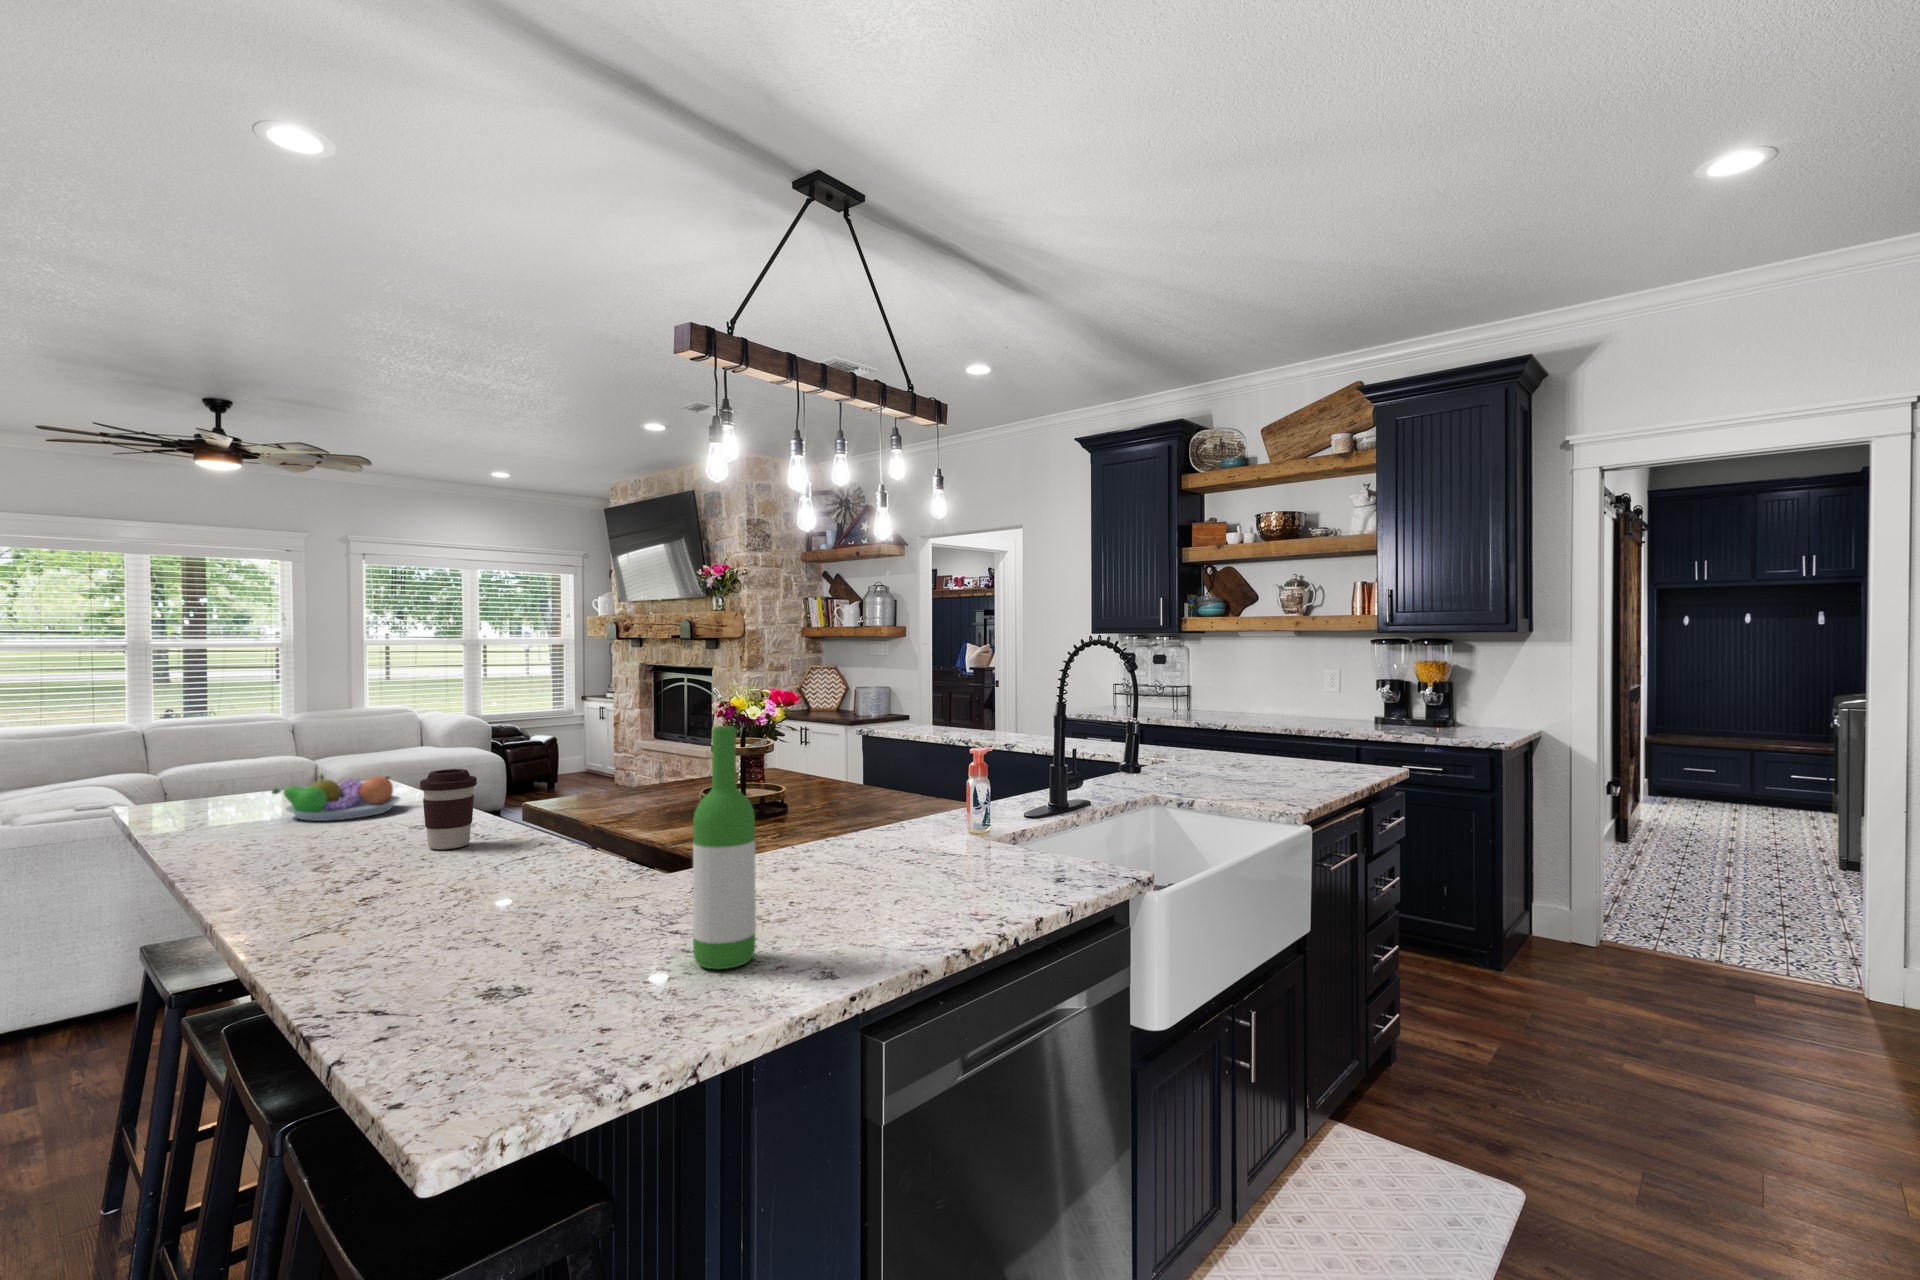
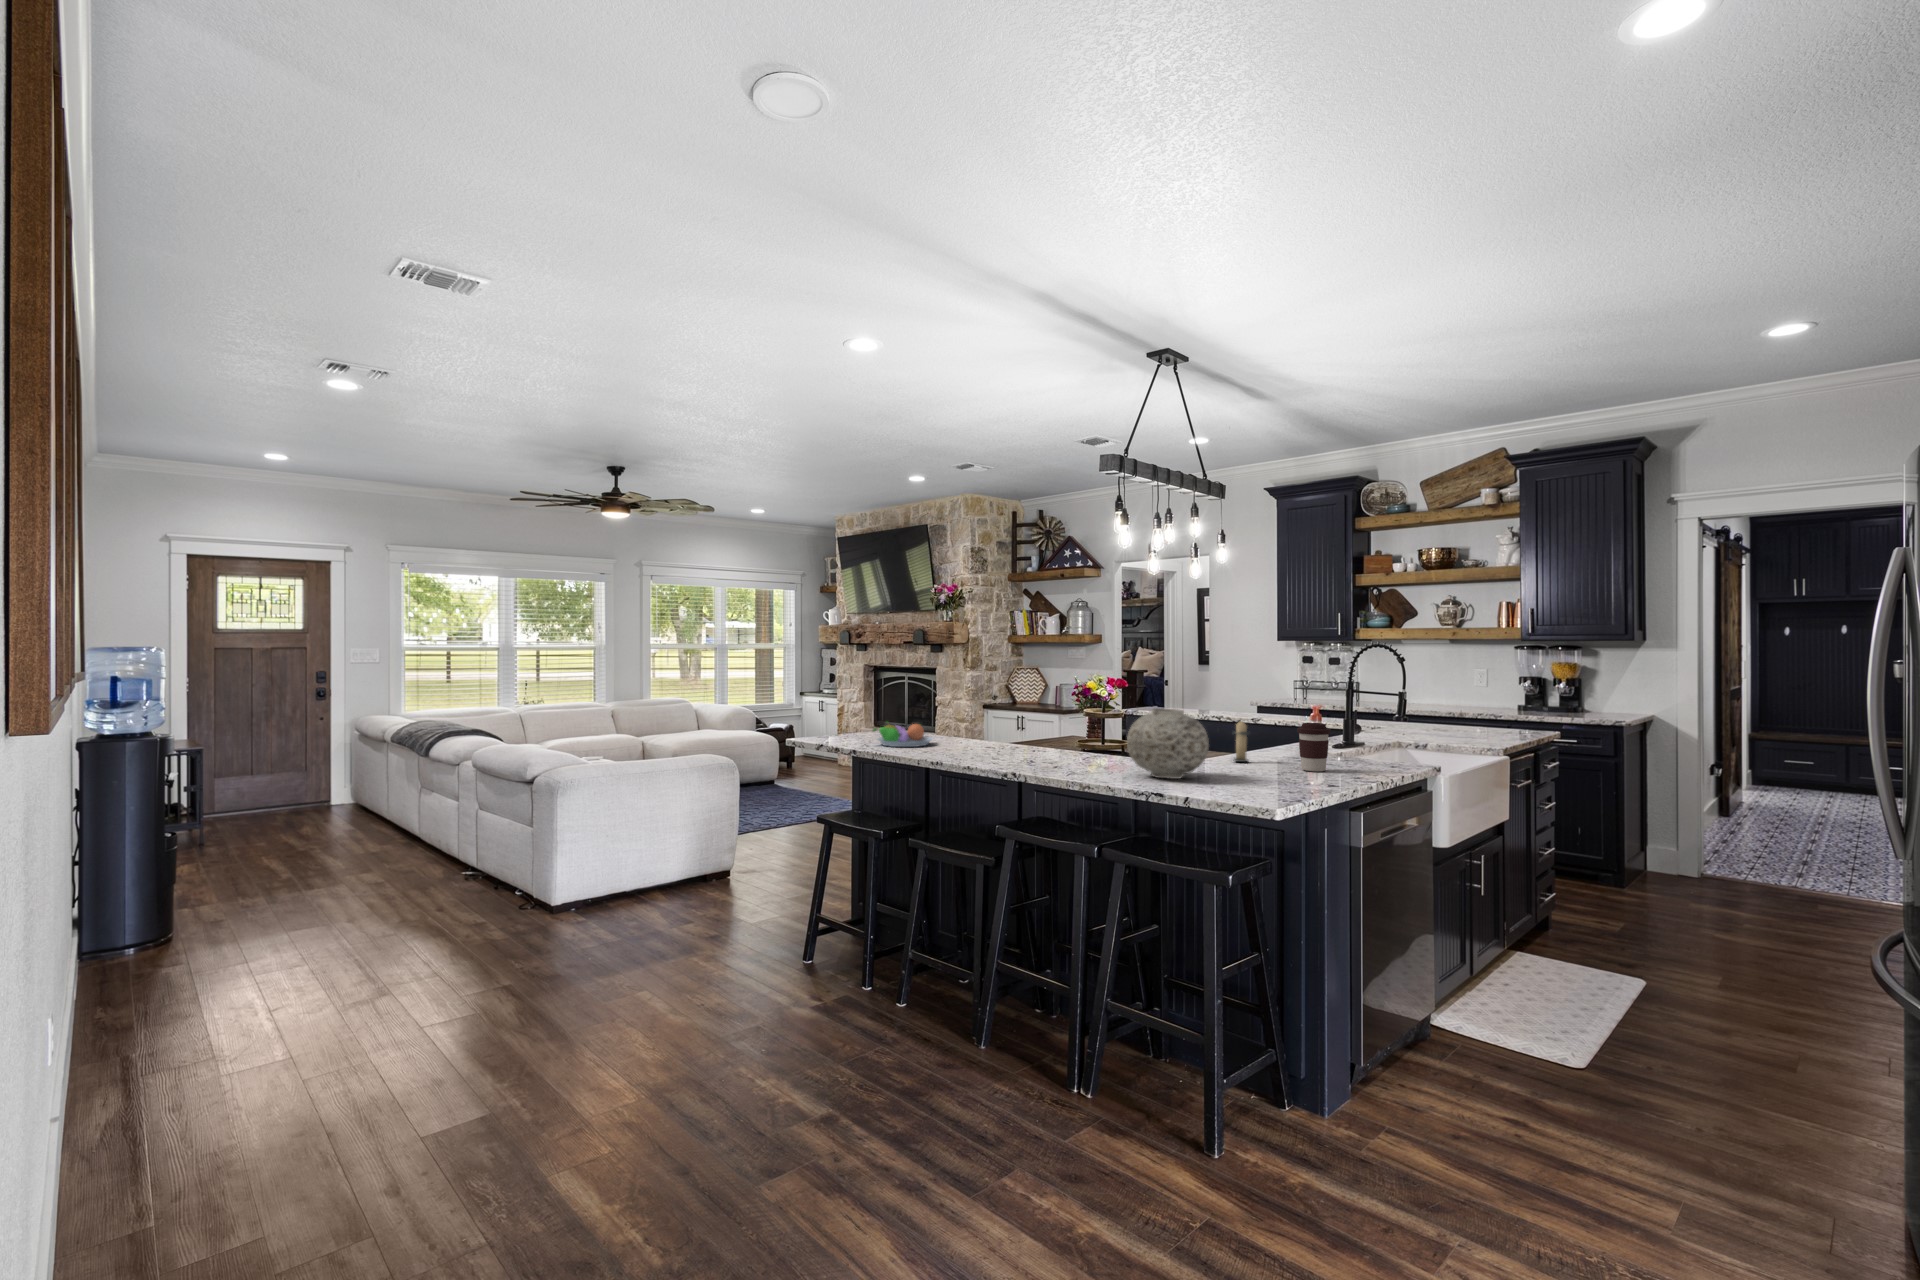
wine bottle: present [693,726,756,969] -> none [1255,680,1284,789]
coffee cup: present [420,769,477,849] -> present [1297,723,1330,772]
vase: none [500,776,674,925] -> present [1127,709,1209,779]
candle: none [816,776,854,856] -> present [1233,721,1249,762]

